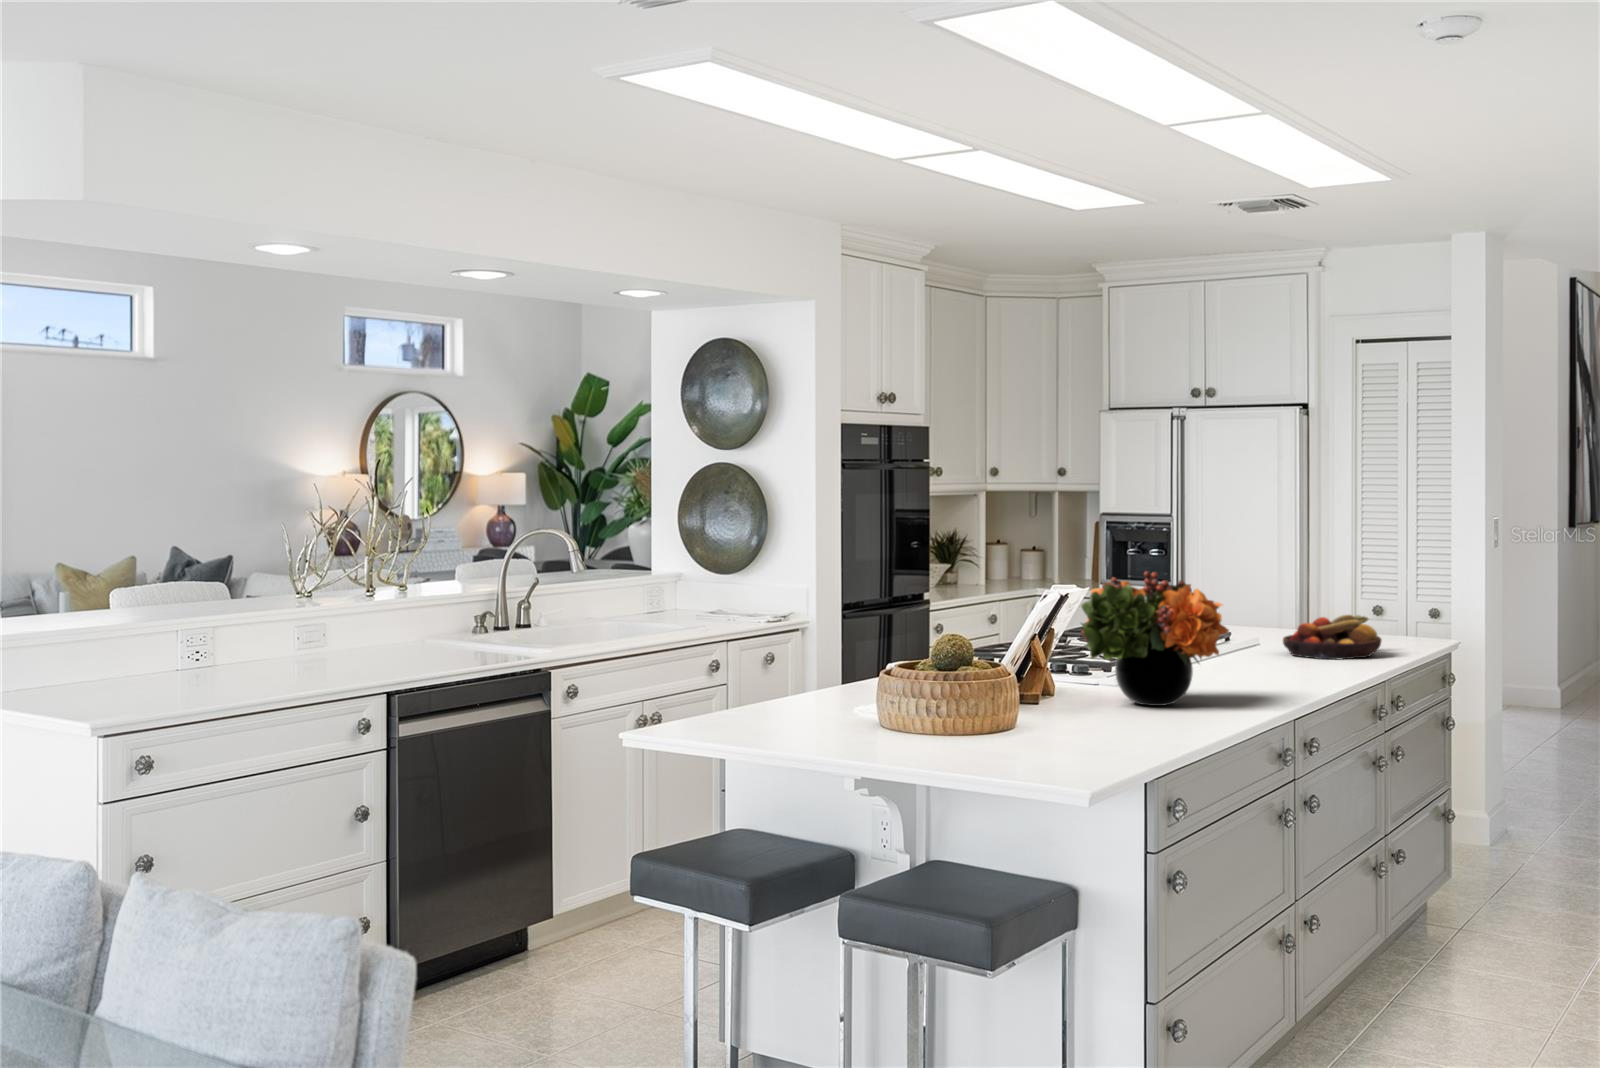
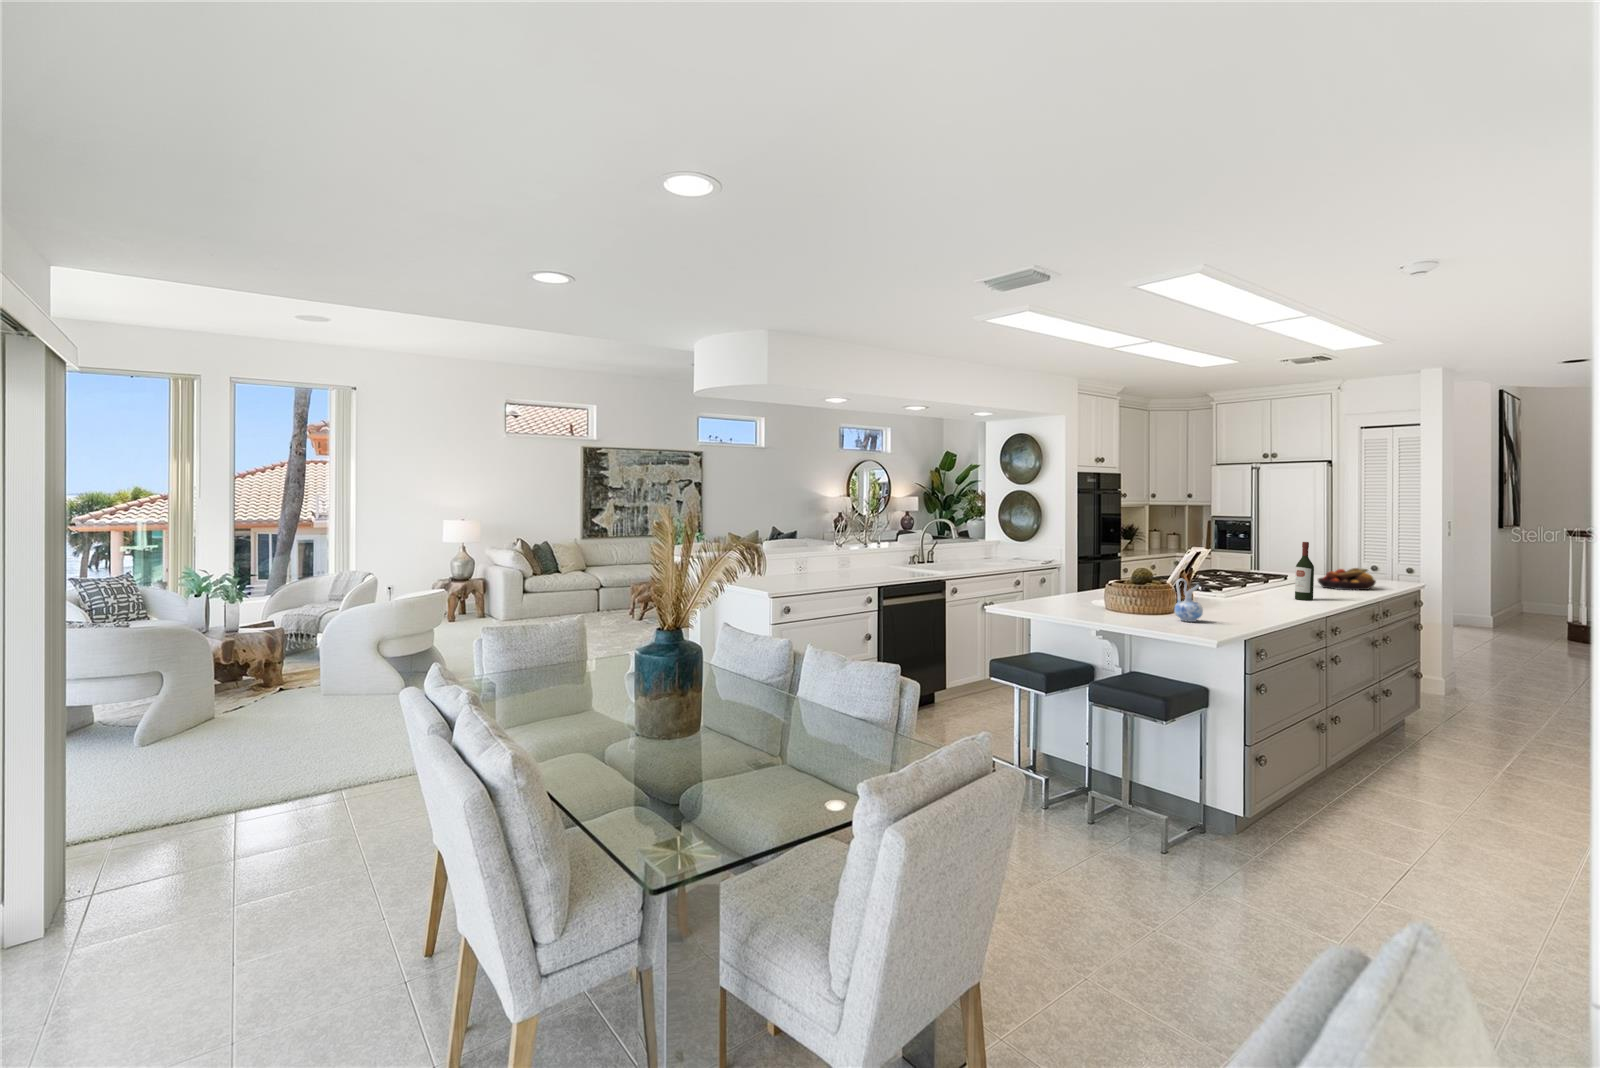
wine bottle: none [1243,568,1275,686] -> present [1295,542,1314,600]
flower arrangement: present [1081,571,1229,706] -> none [1207,542,1289,606]
ceramic pitcher: none [1009,658,1065,753] -> present [1175,579,1203,622]

